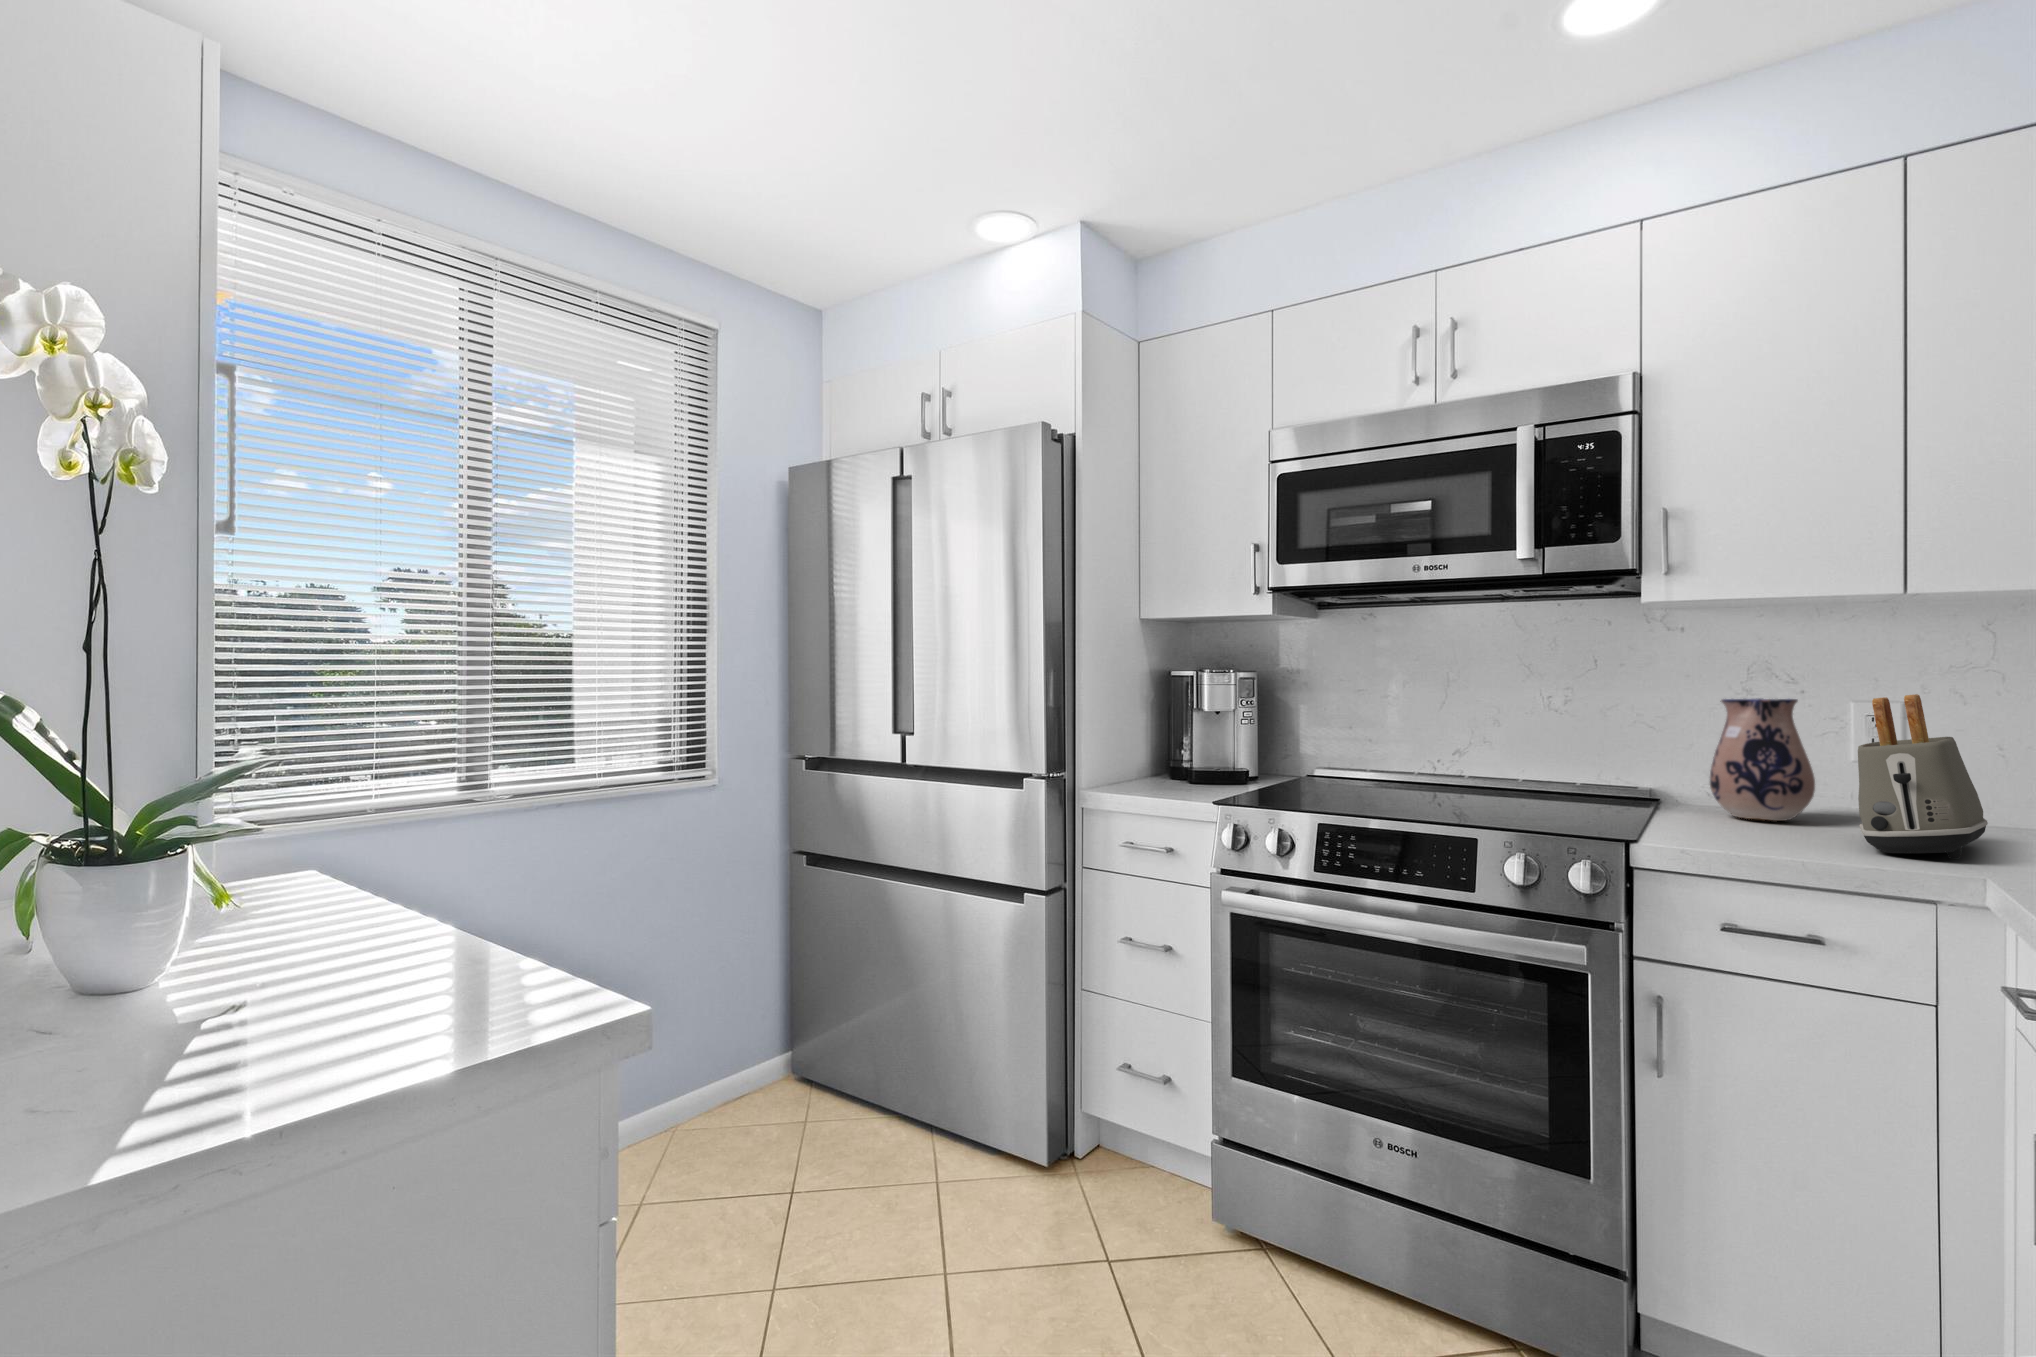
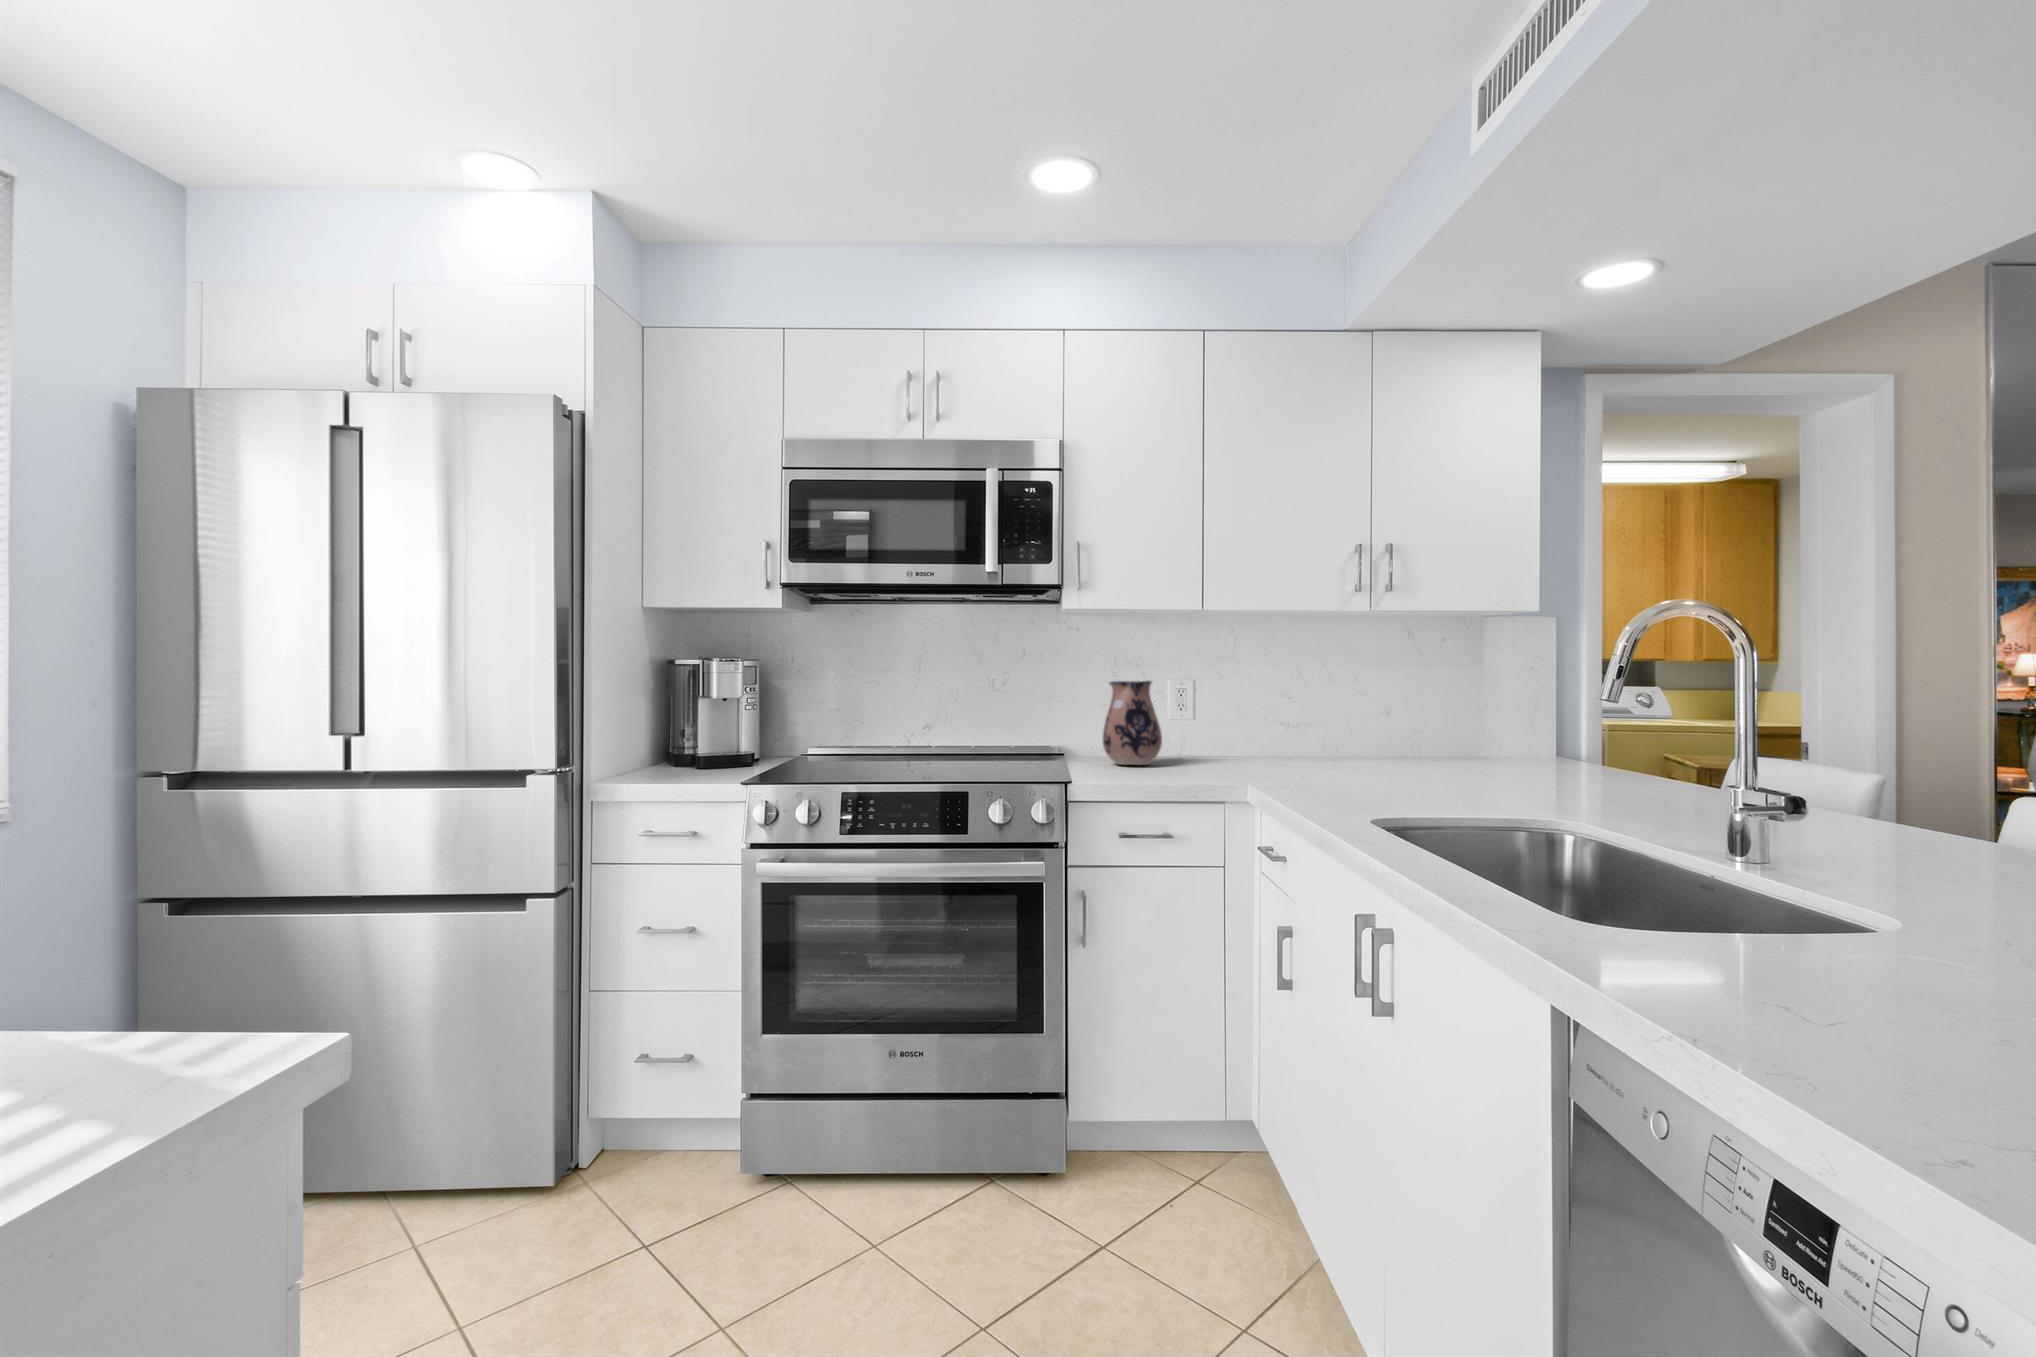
toaster: present [1858,694,1988,859] -> none [1195,675,1258,778]

